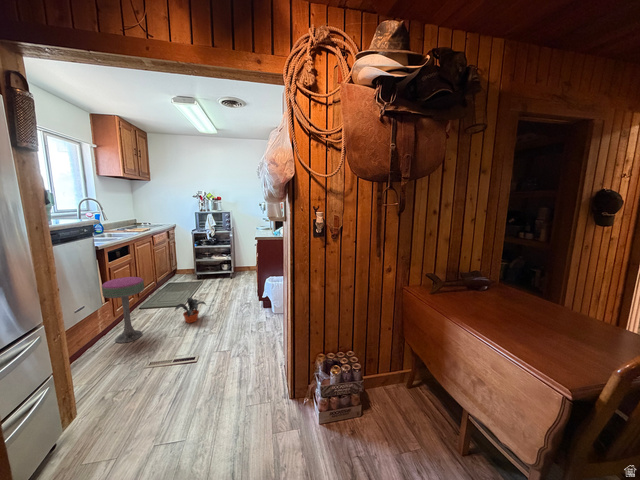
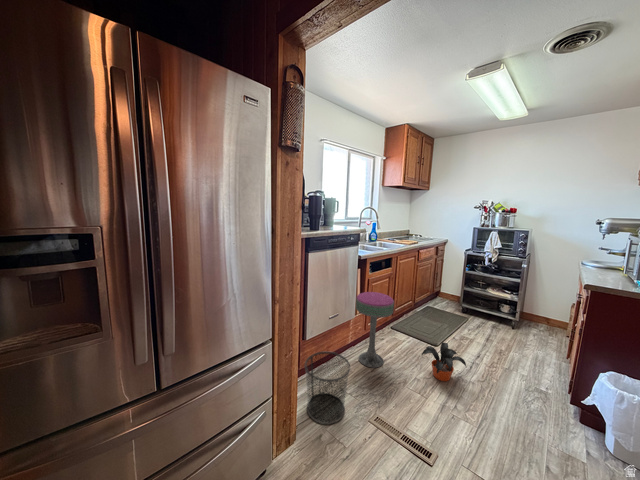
trash can: none [63,334,120,397] -> present [305,351,350,424]

